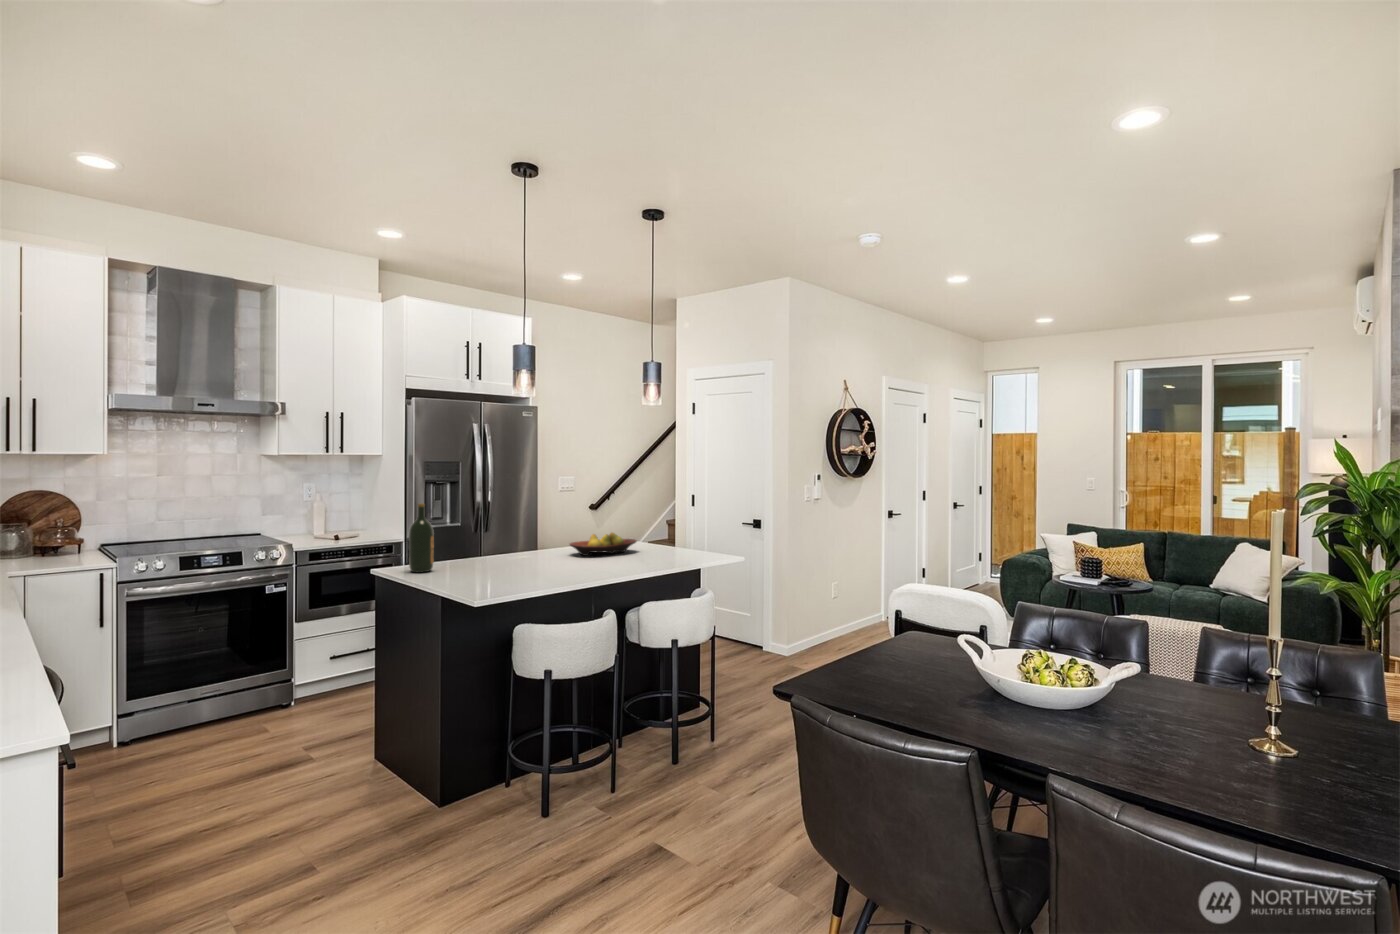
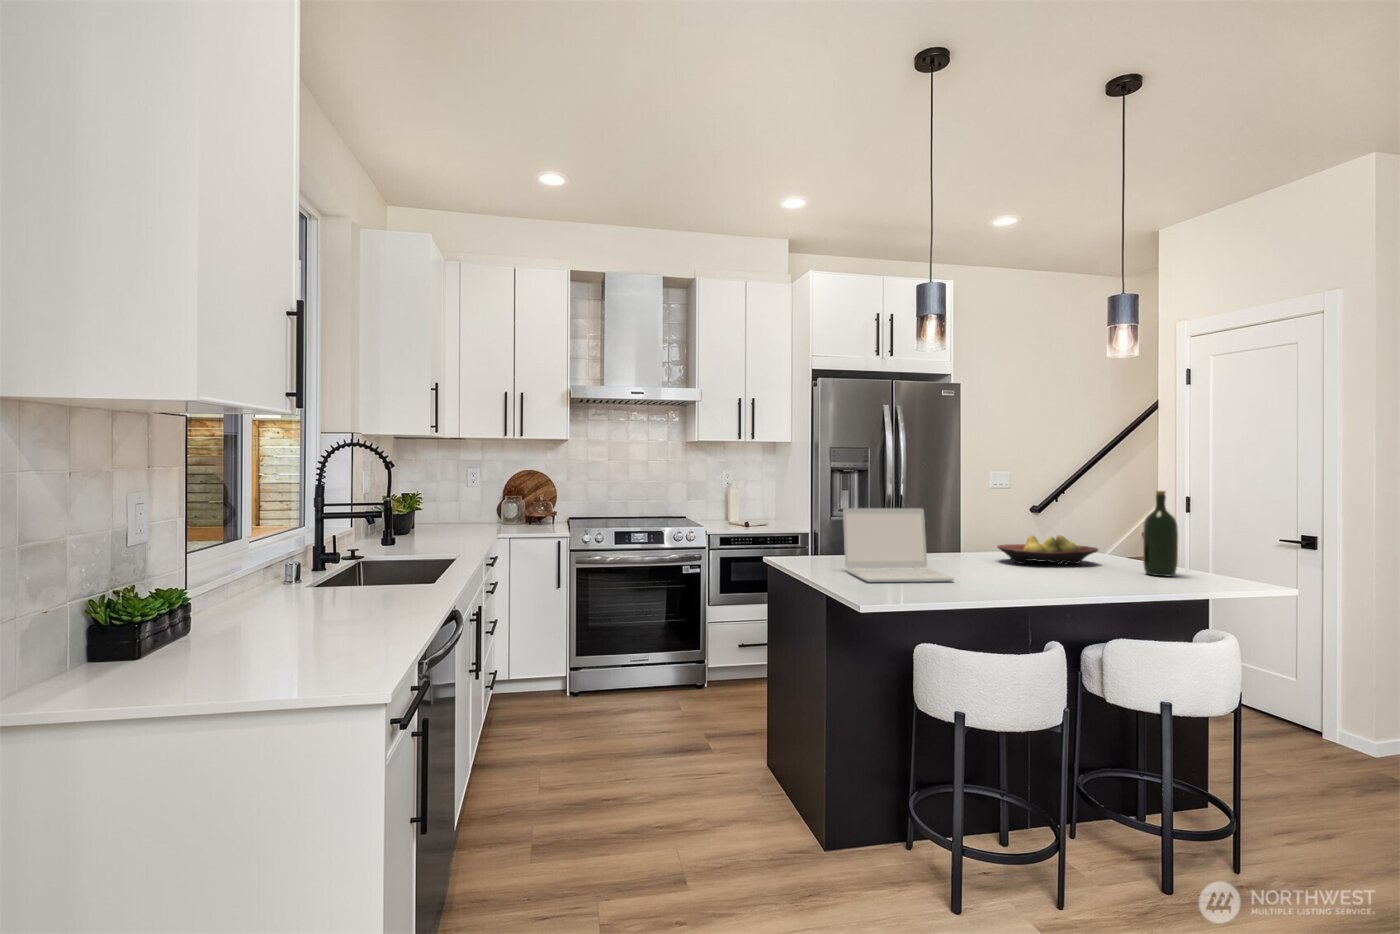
wine bottle: present [409,504,434,572] -> present [1143,491,1178,576]
laptop: none [451,519,542,582] -> present [843,508,954,582]

